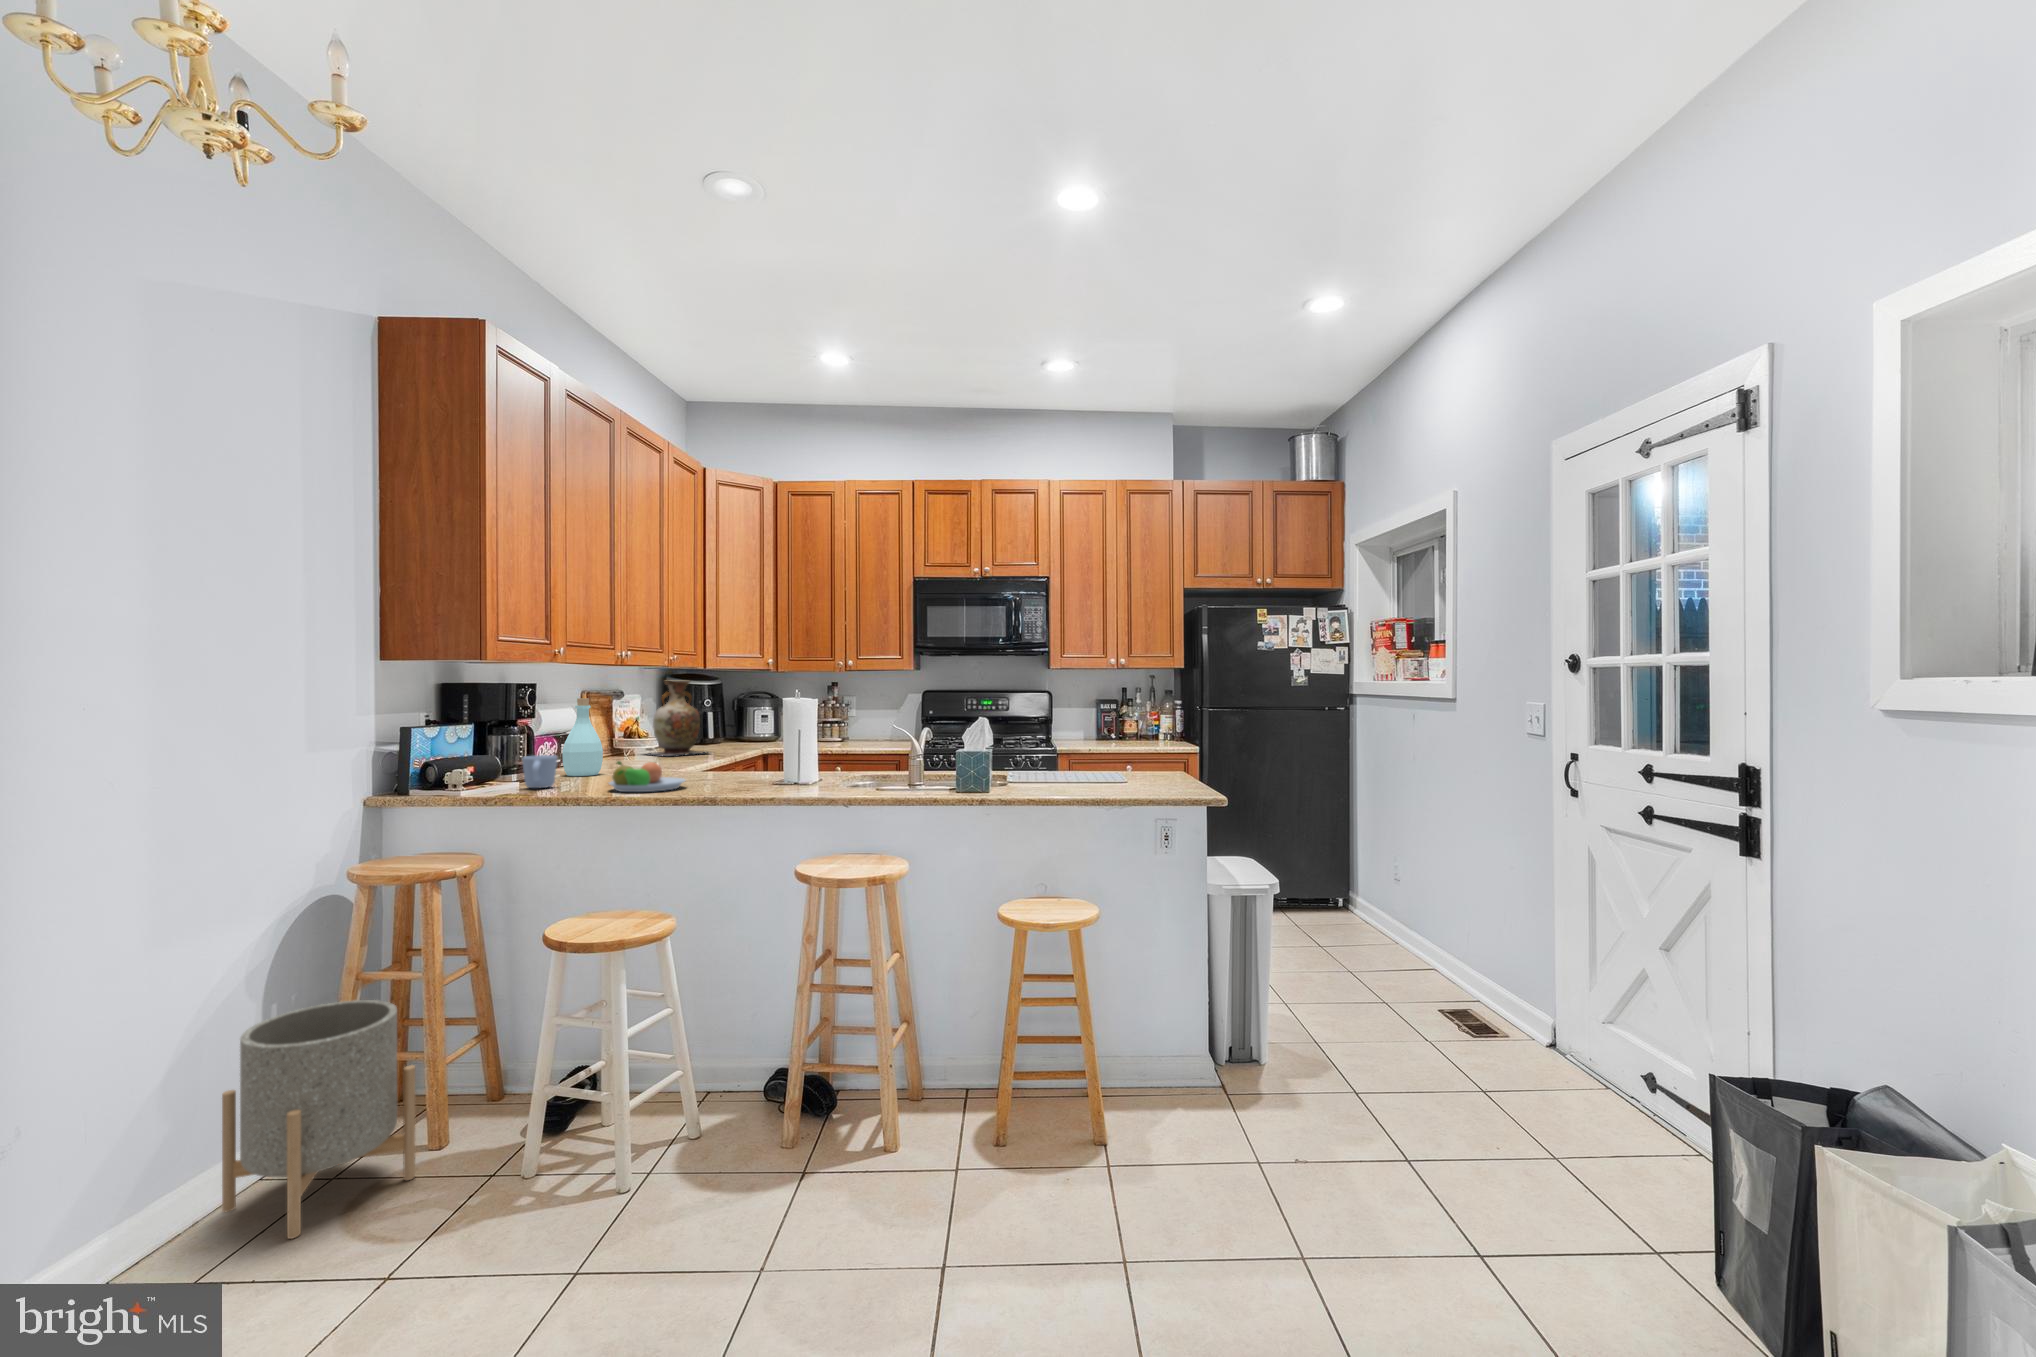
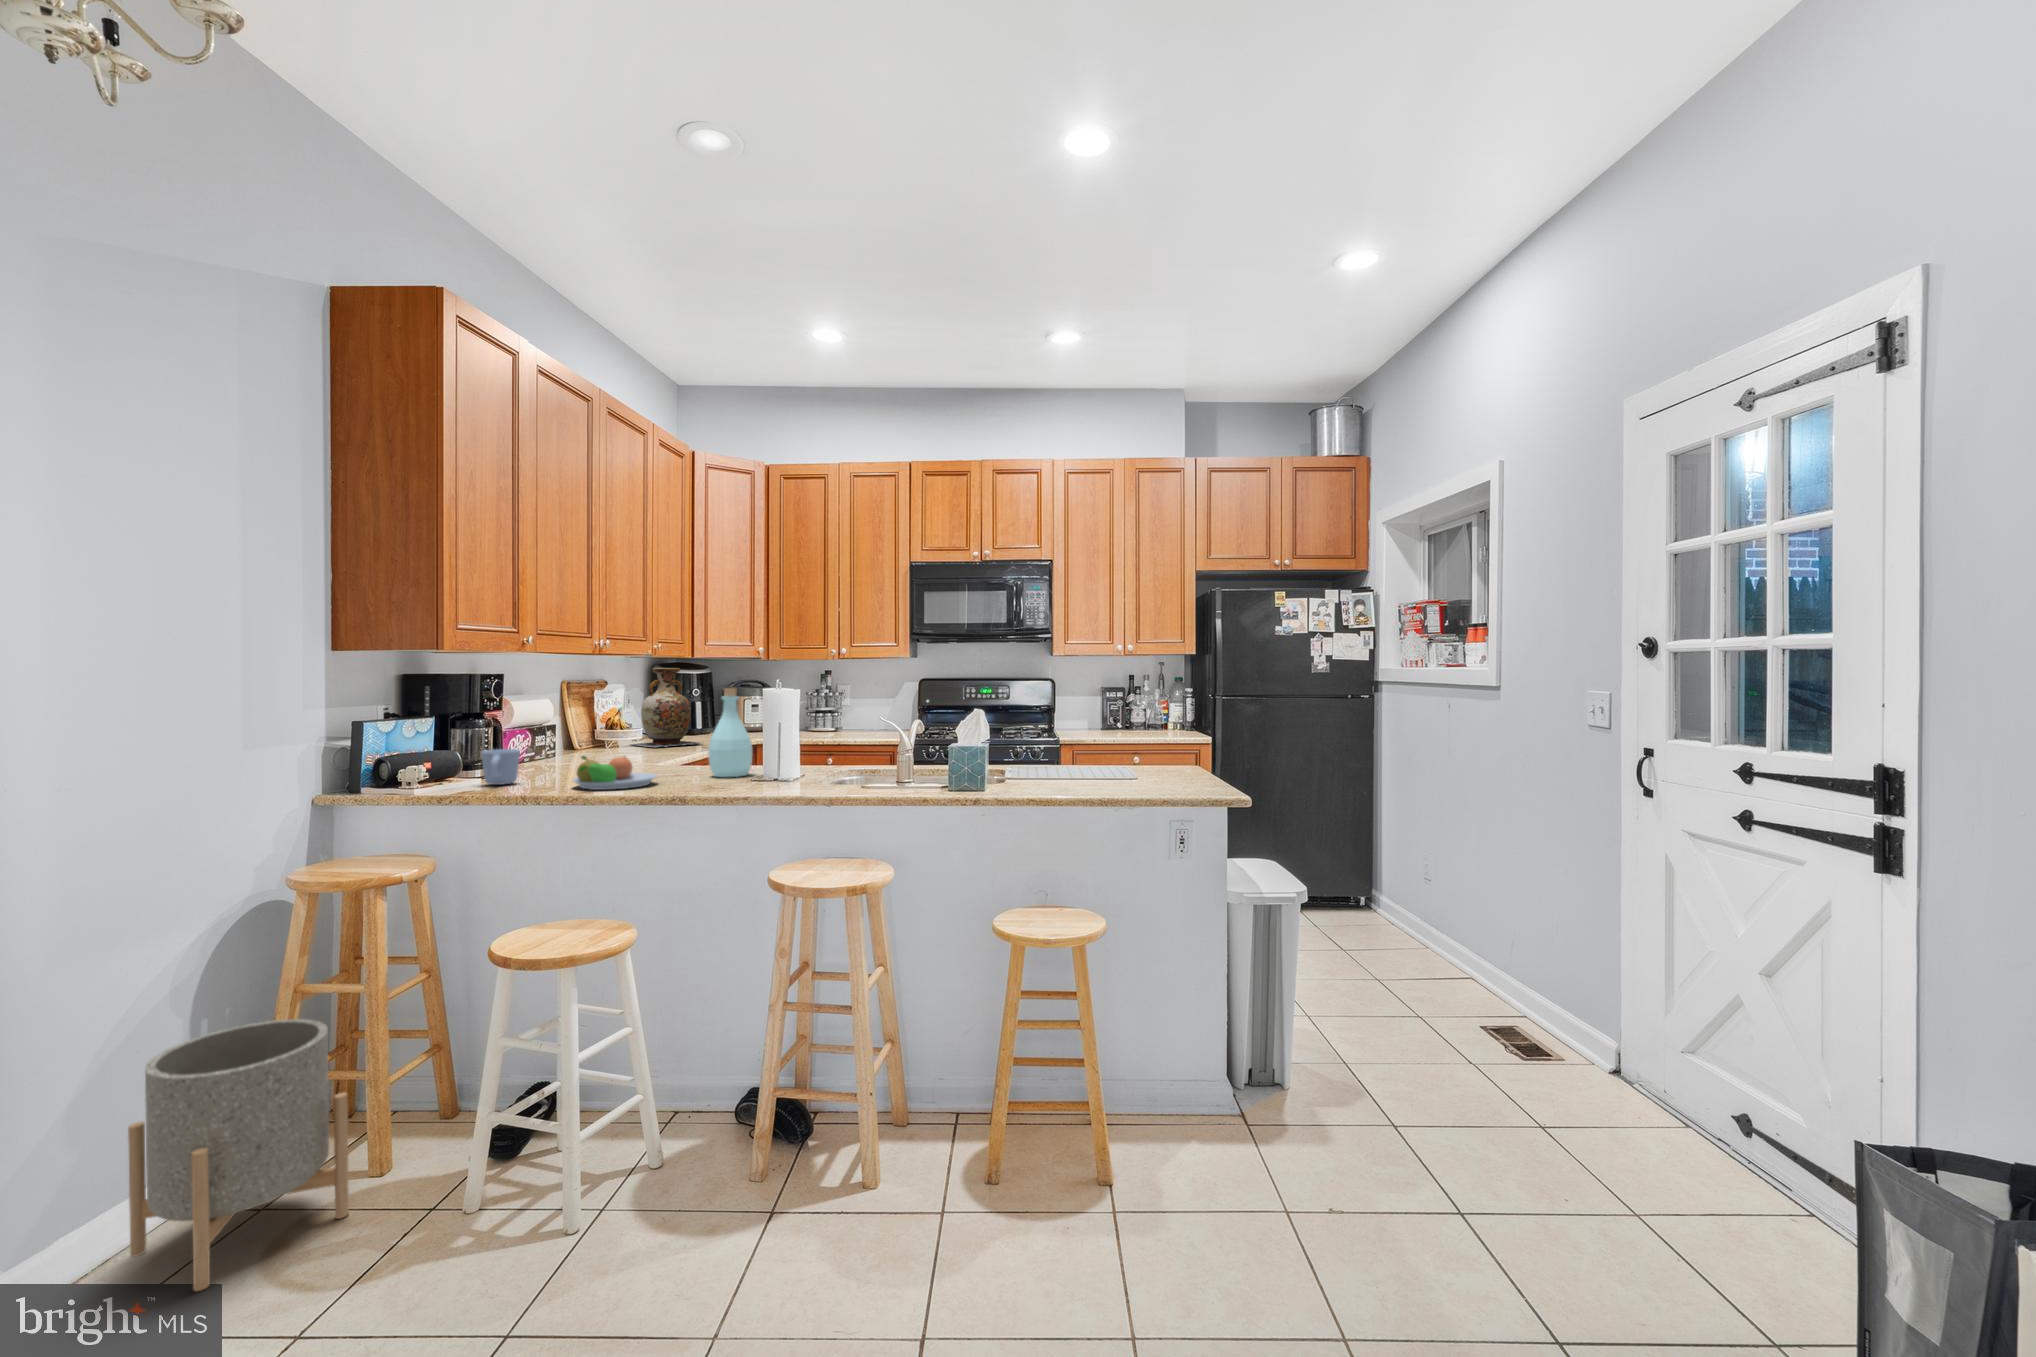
bottle: present [562,698,603,776] -> present [708,688,752,777]

